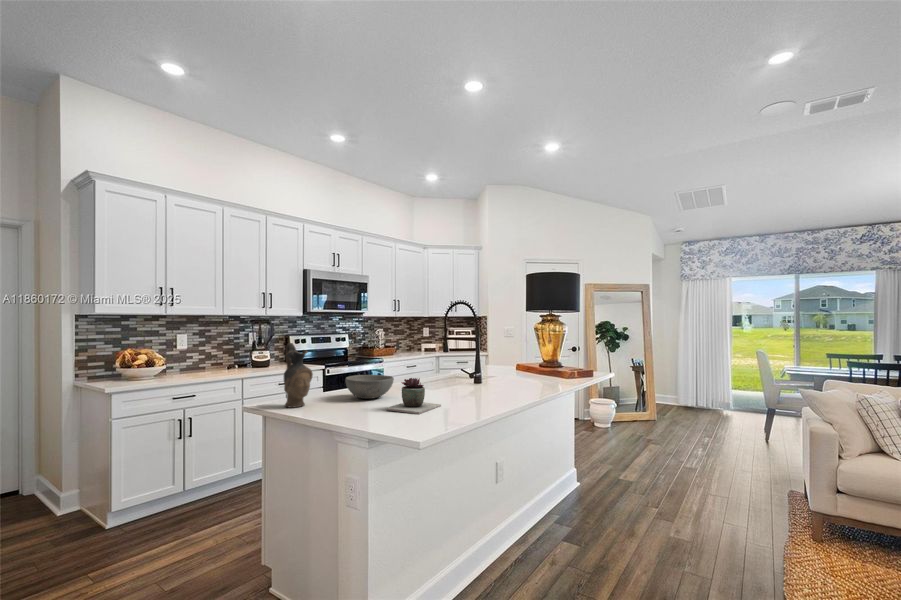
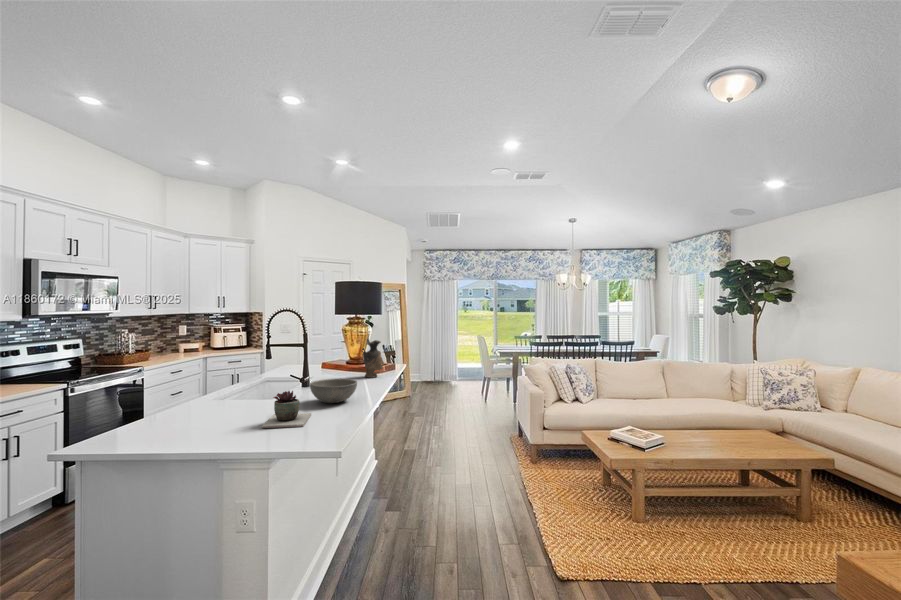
ceramic pitcher: present [284,343,313,408] -> present [362,339,384,378]
bowl: present [345,375,394,399] -> present [310,379,357,403]

